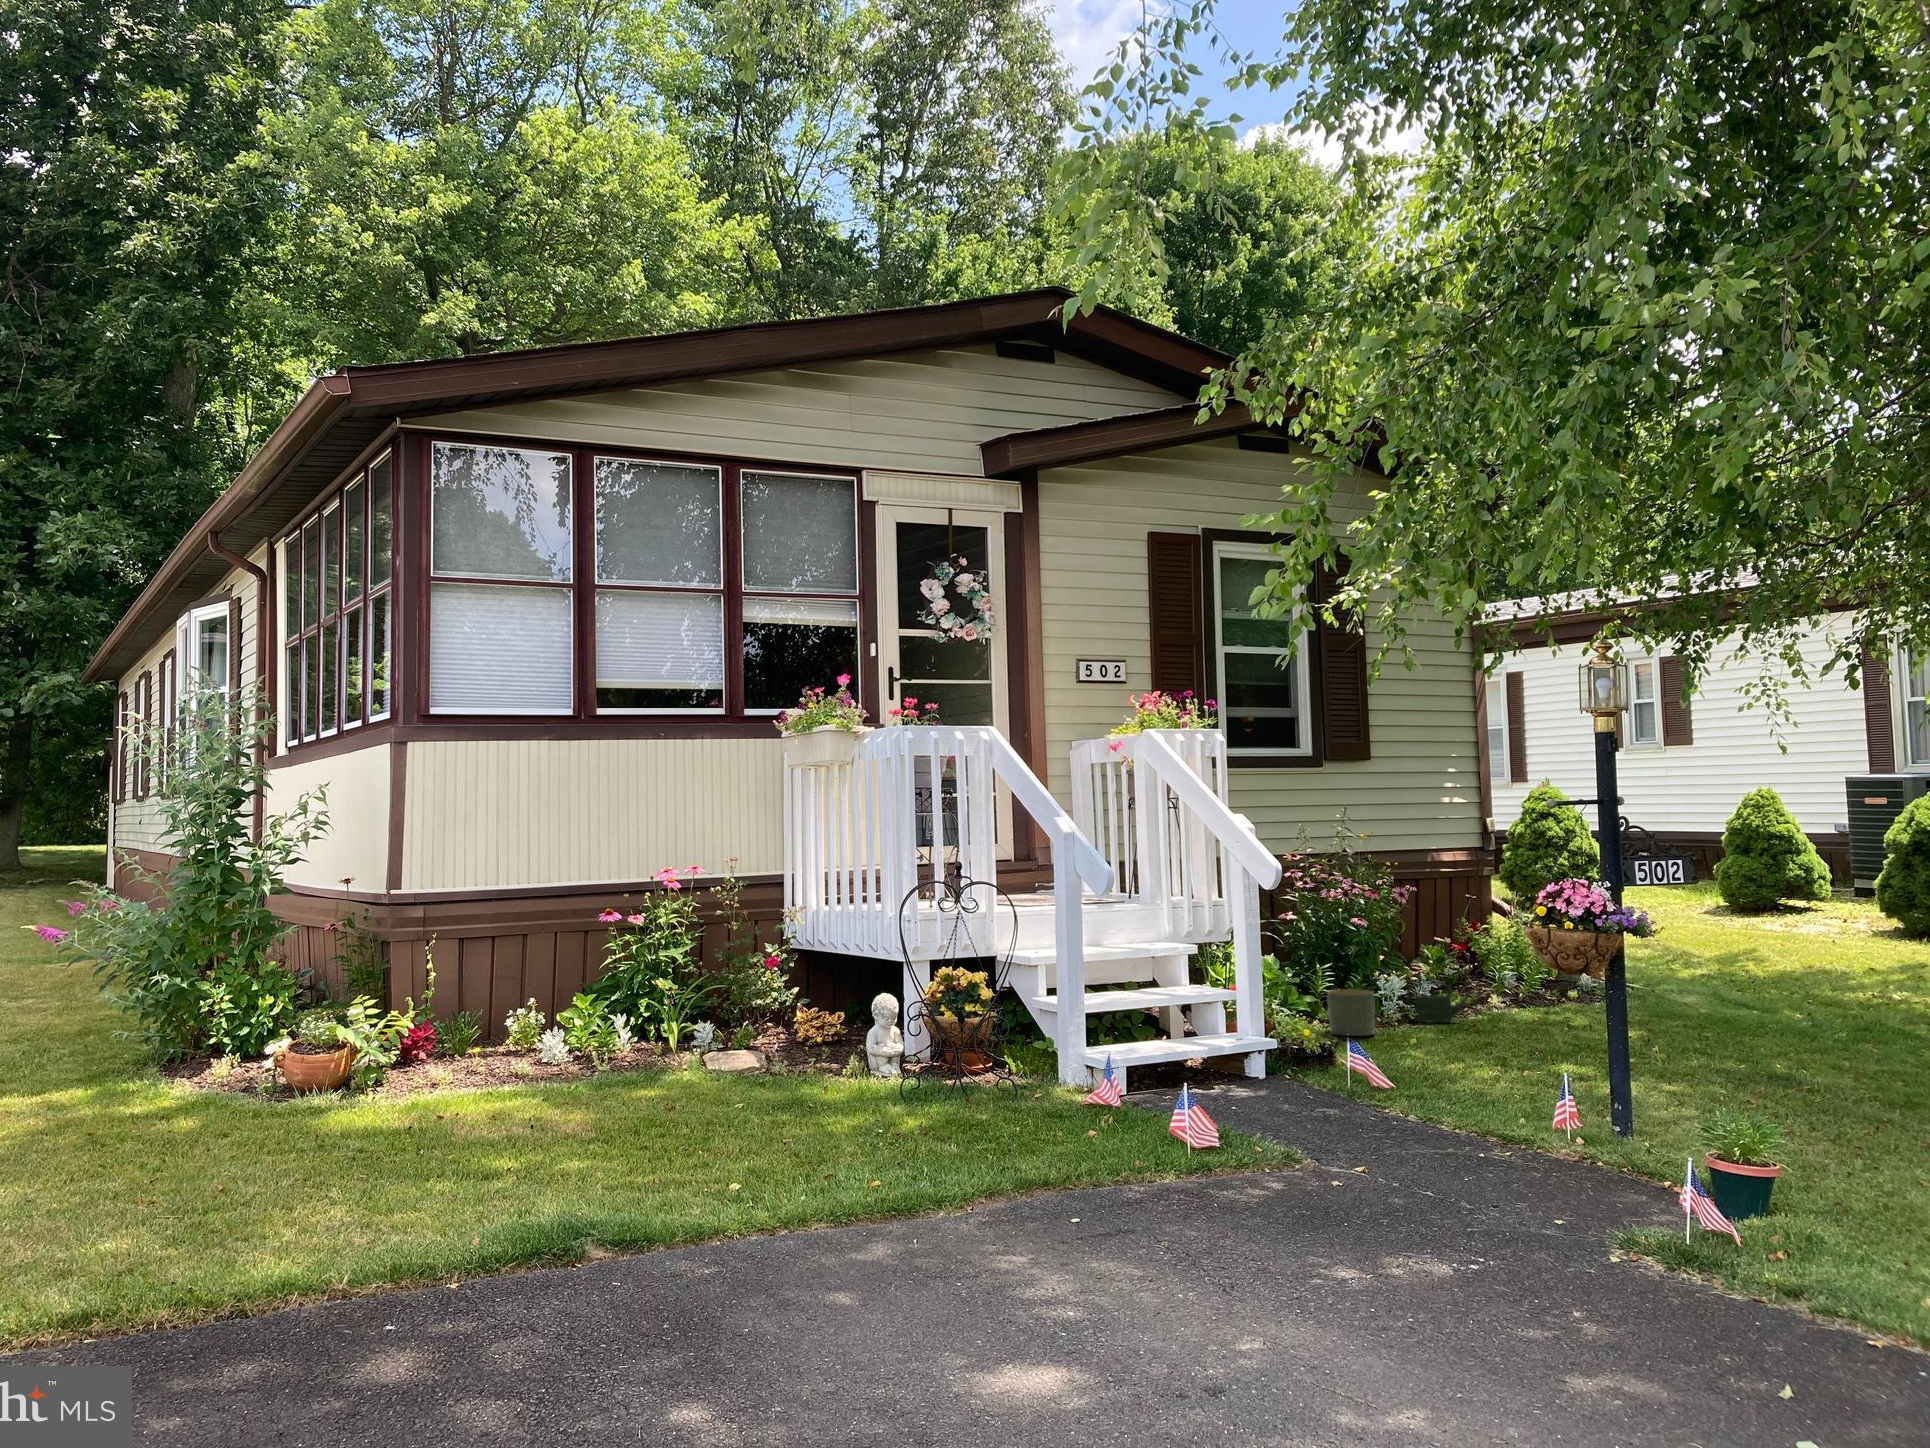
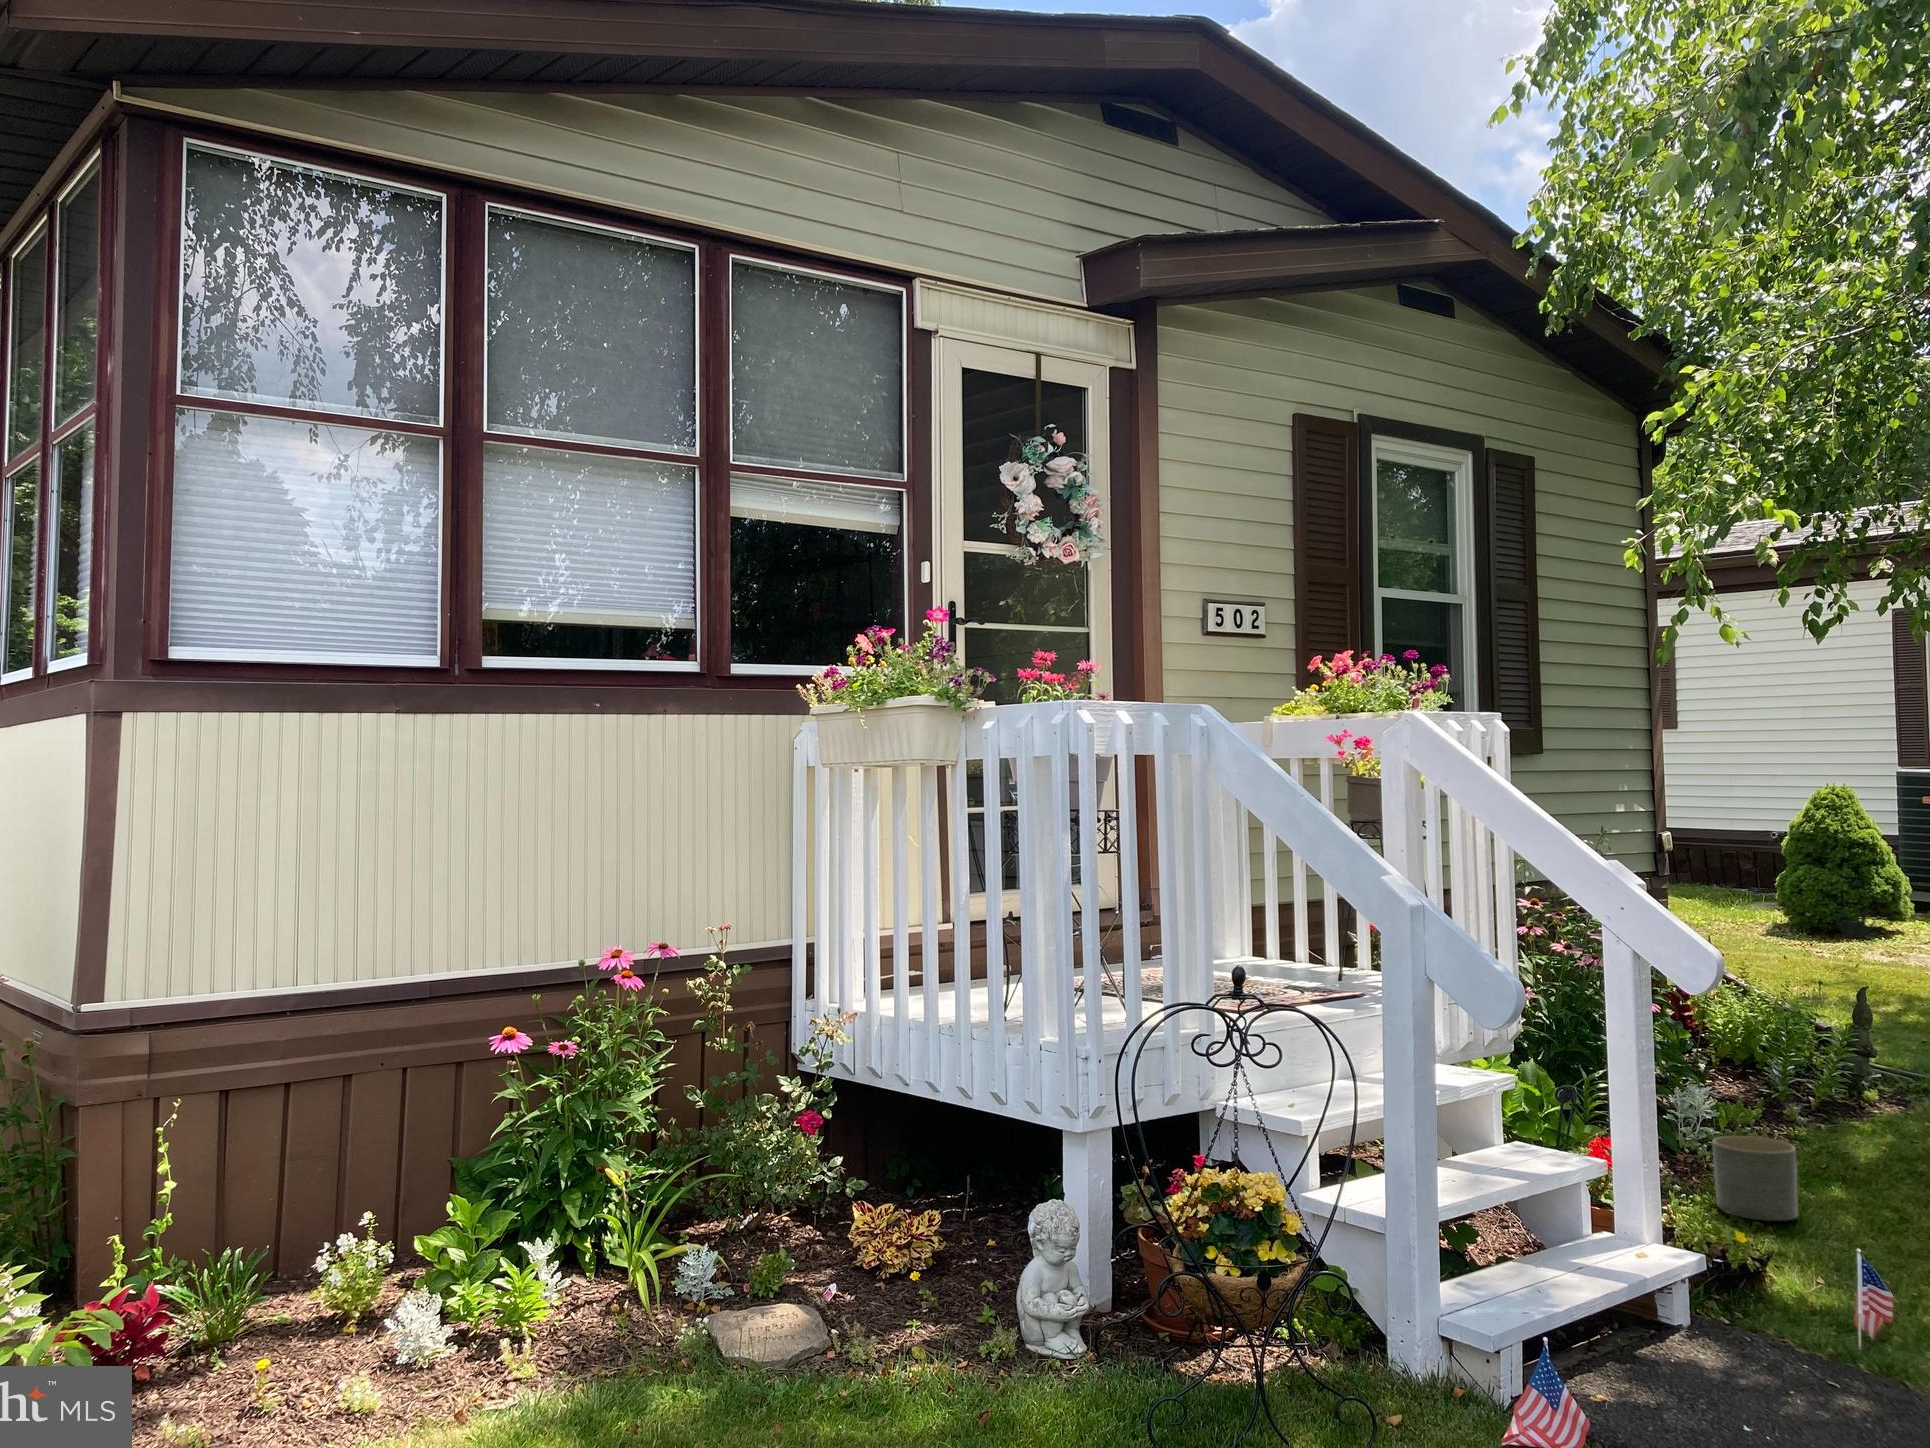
watering can: present [1406,981,1473,1023] -> present [1836,910,1877,938]

